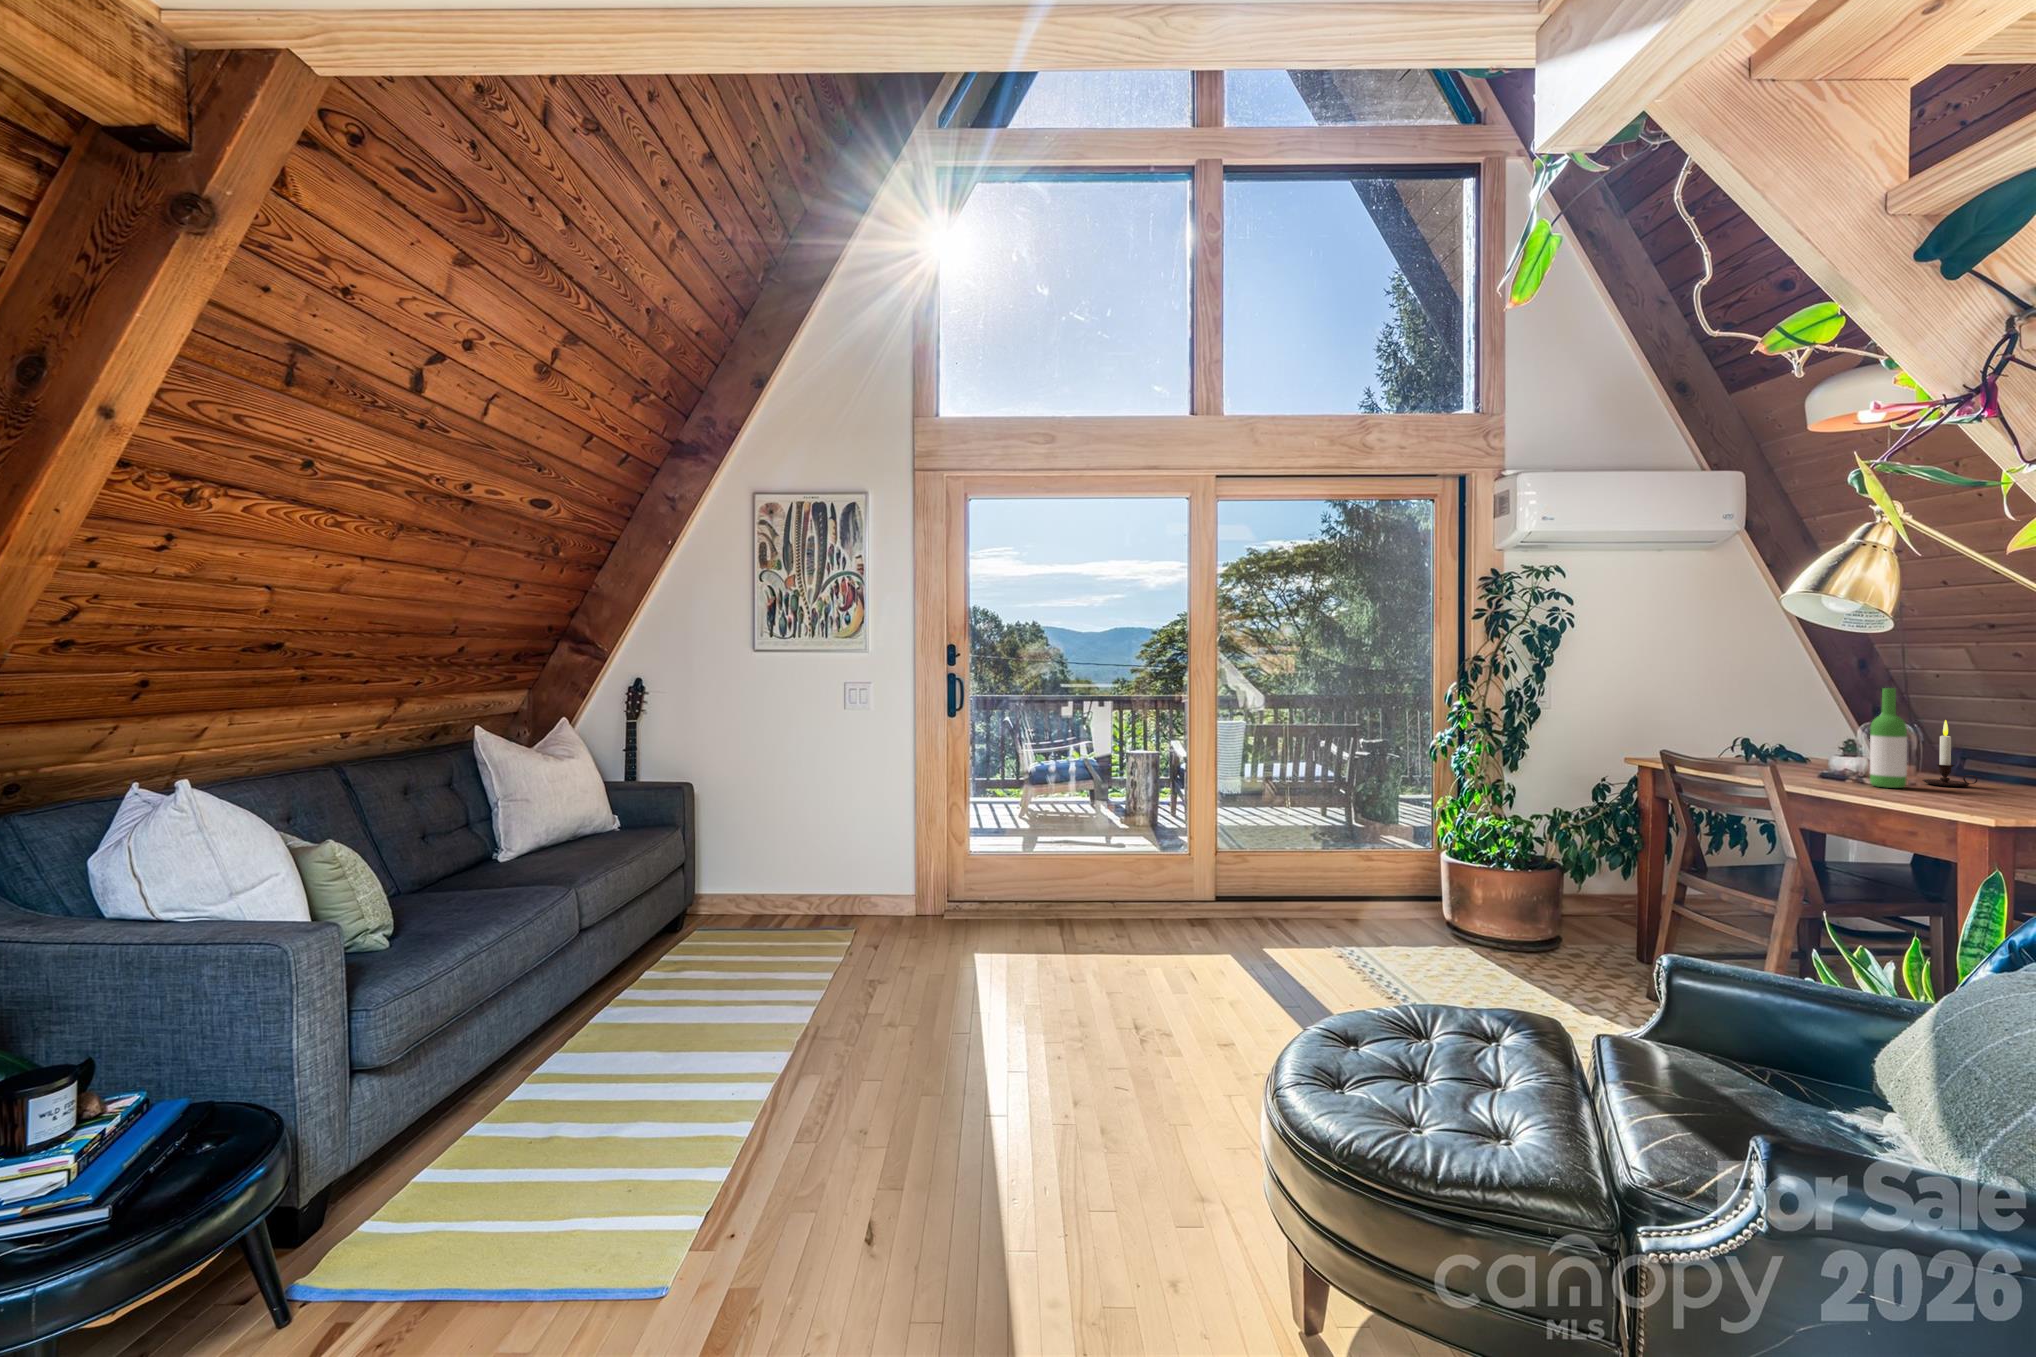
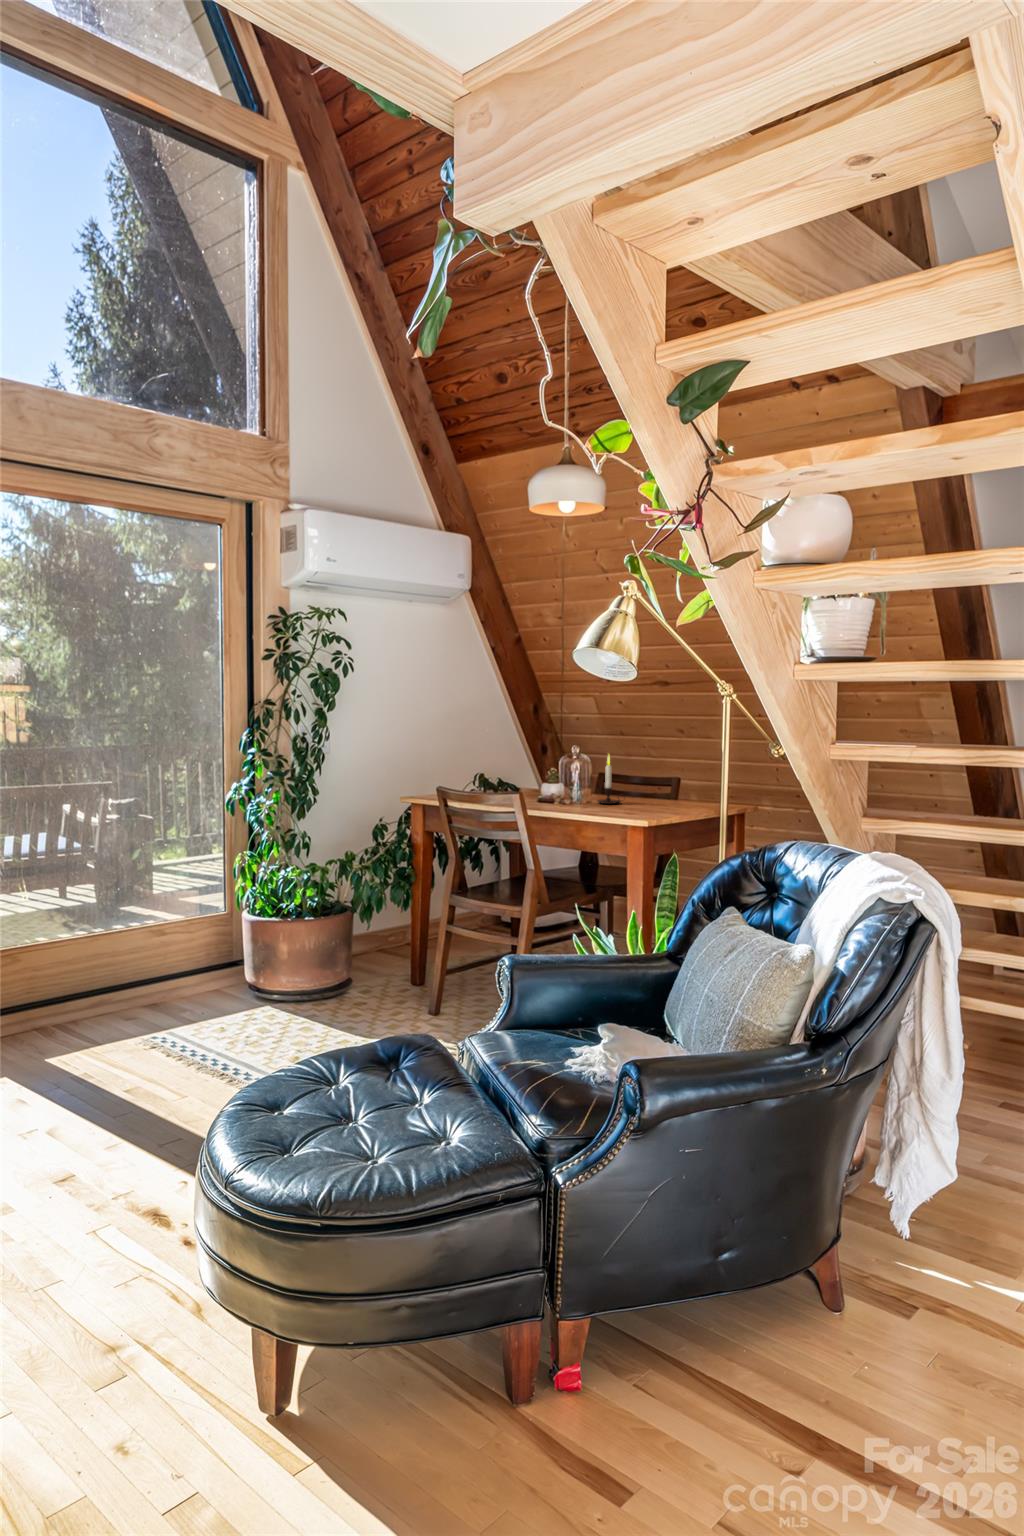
wine bottle: present [1870,688,1907,788] -> none [571,729,591,808]

